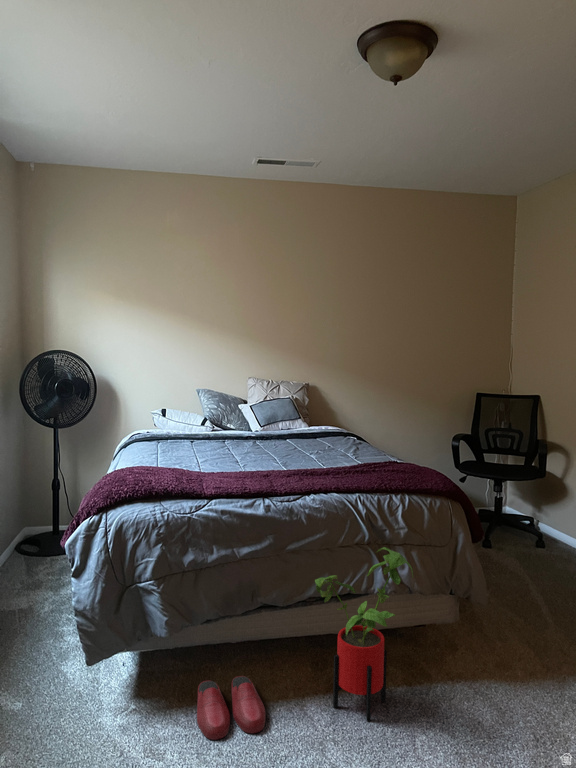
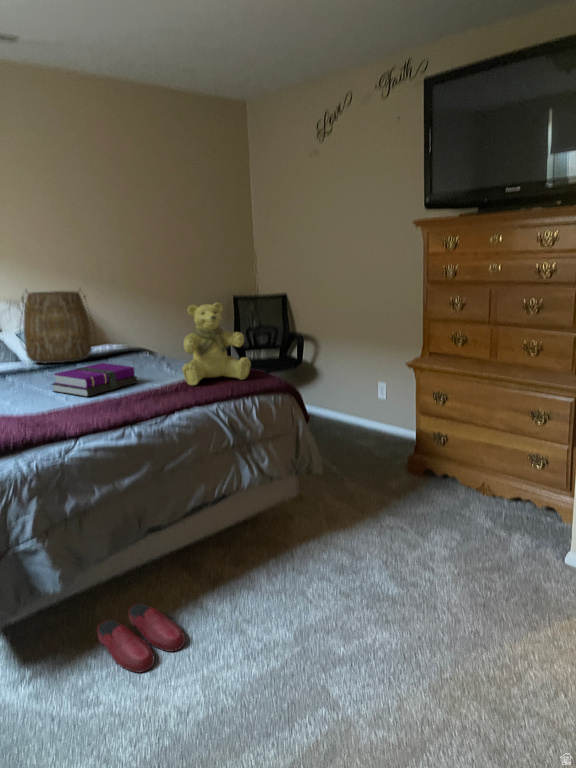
tote bag: none [245,372,308,439] -> present [22,289,93,363]
teddy bear: none [344,394,418,476] -> present [182,303,251,385]
notebook: none [236,442,309,469] -> present [52,363,138,397]
house plant: present [315,547,413,721] -> none [200,447,290,600]

